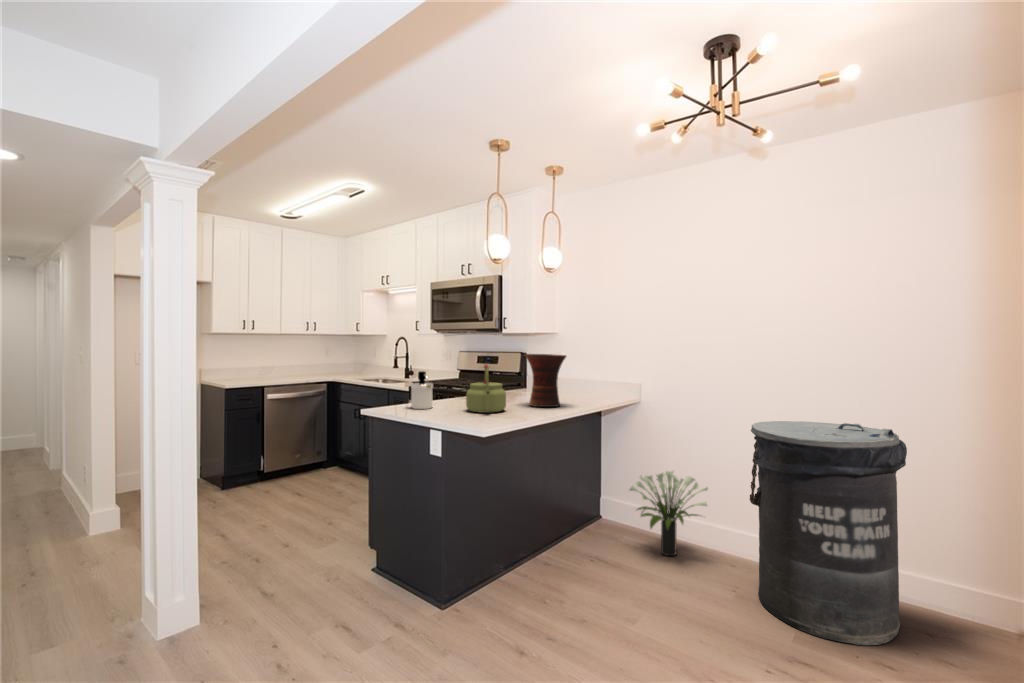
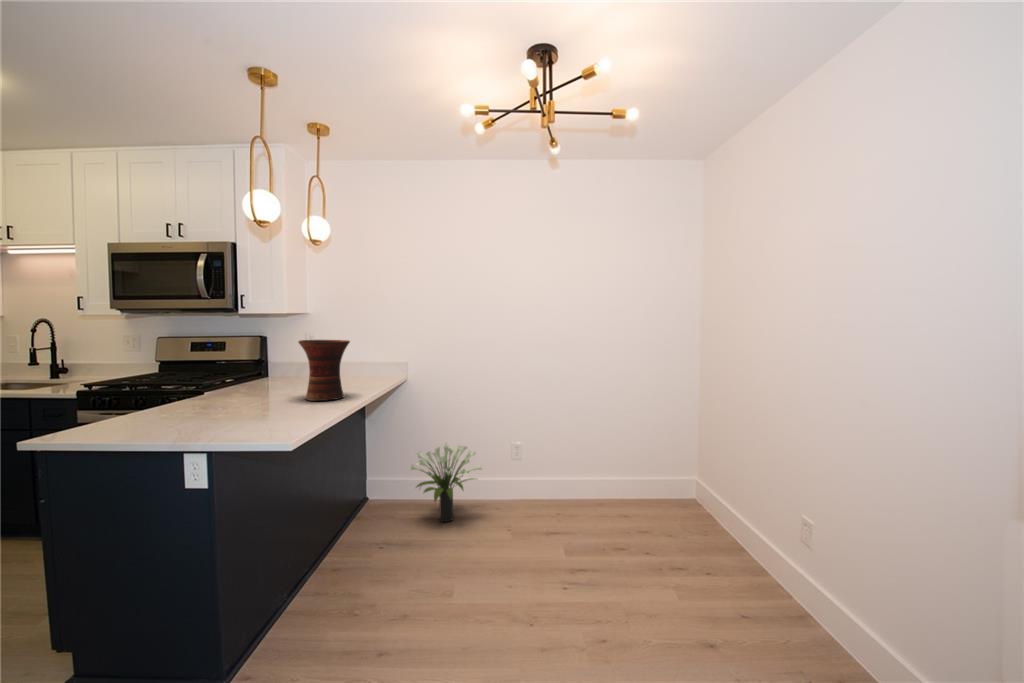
kettle: present [466,364,506,413] -> none [229,356,288,419]
soap dispenser: present [411,371,433,409] -> none [129,372,170,427]
trash can: present [750,421,907,646] -> none [522,385,626,554]

